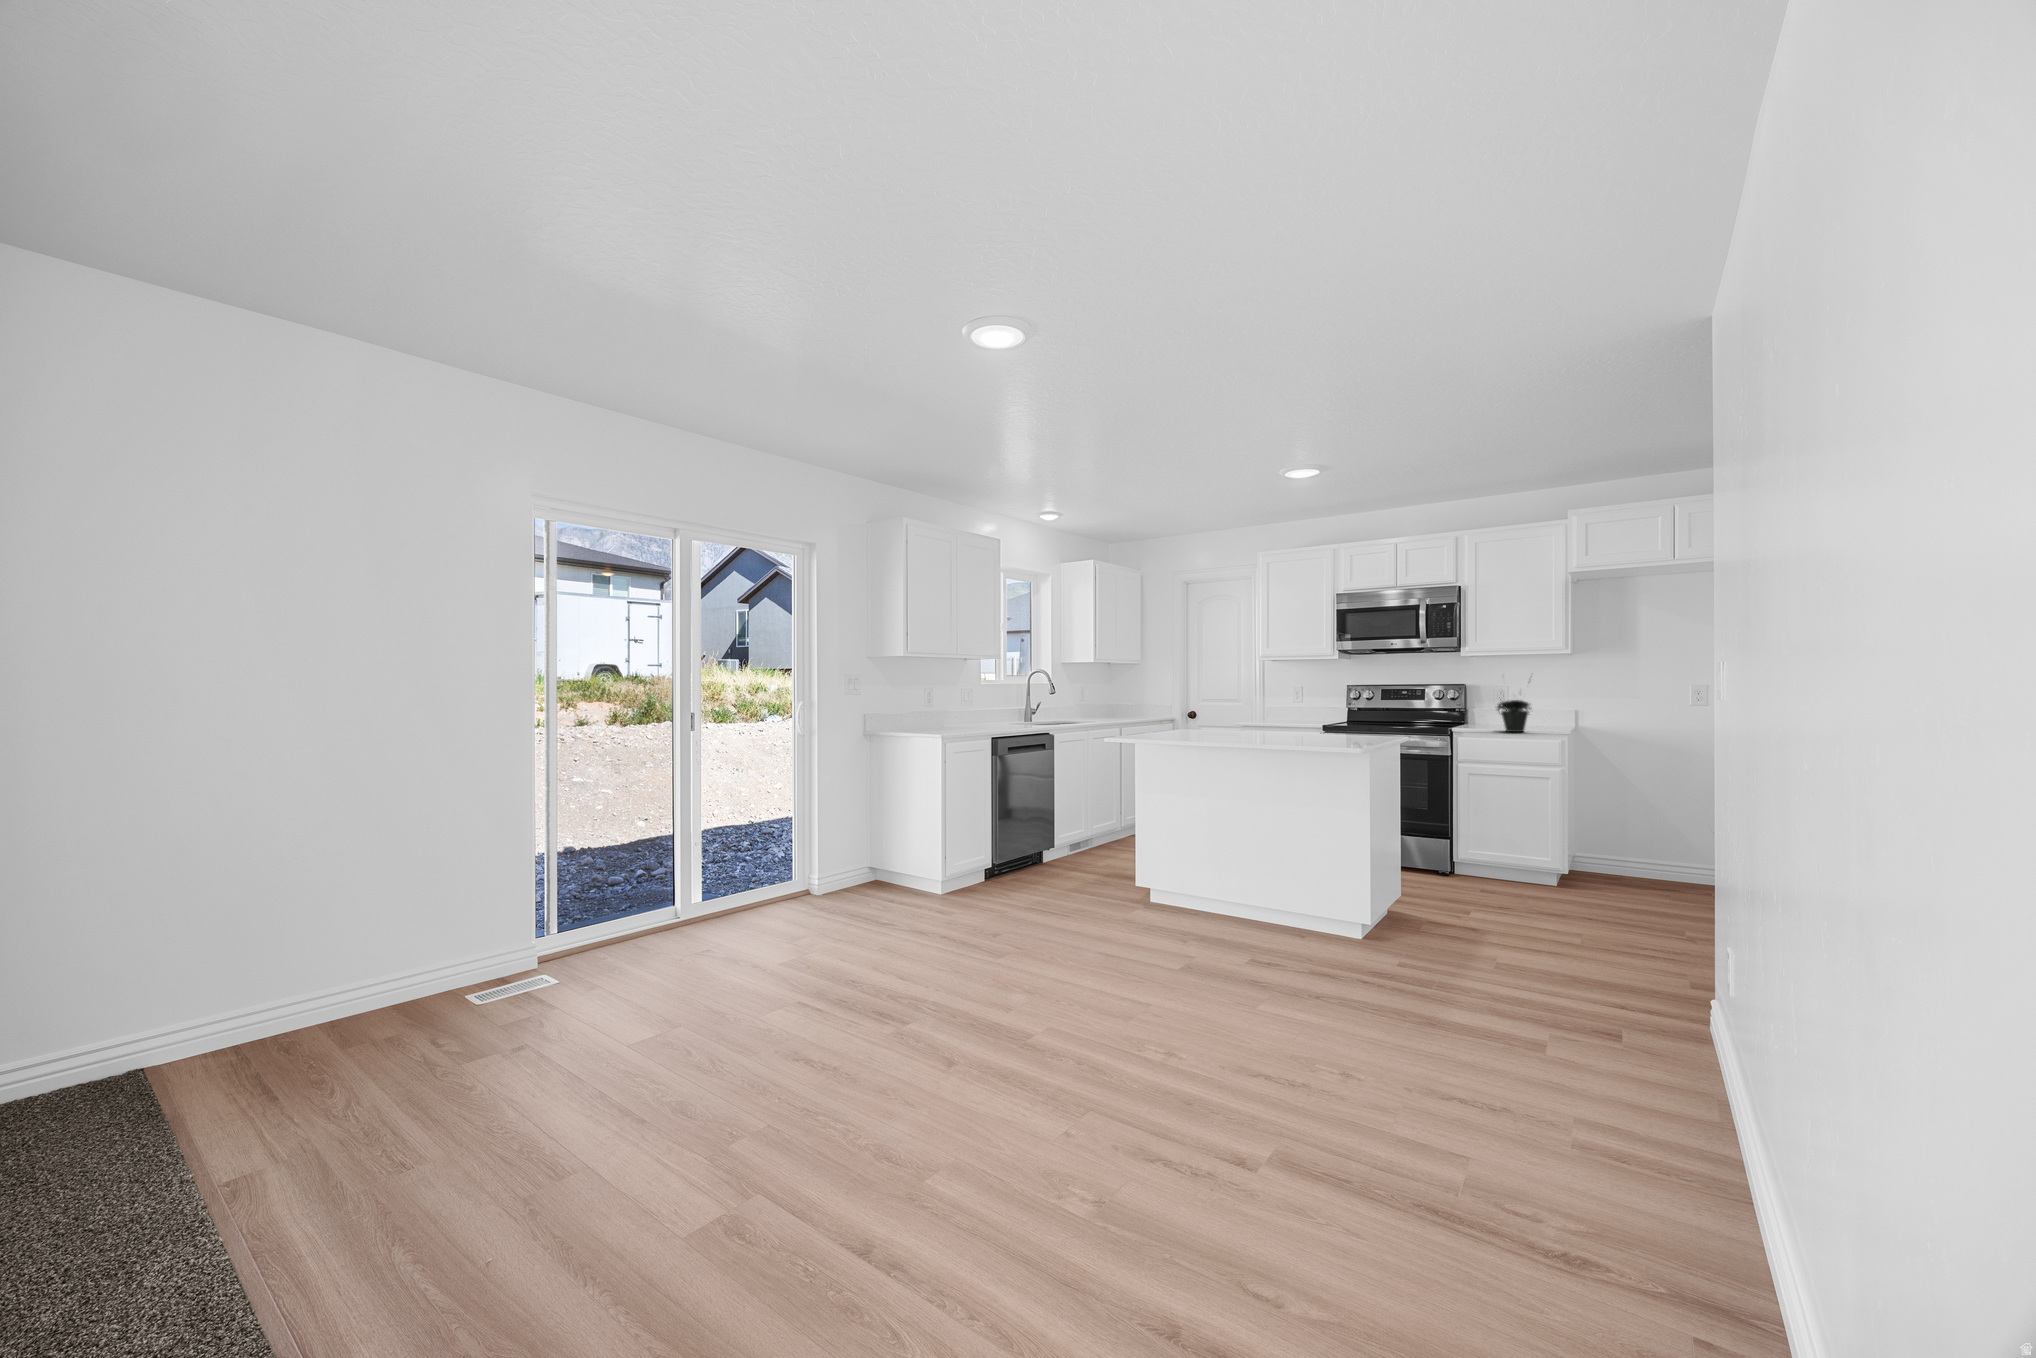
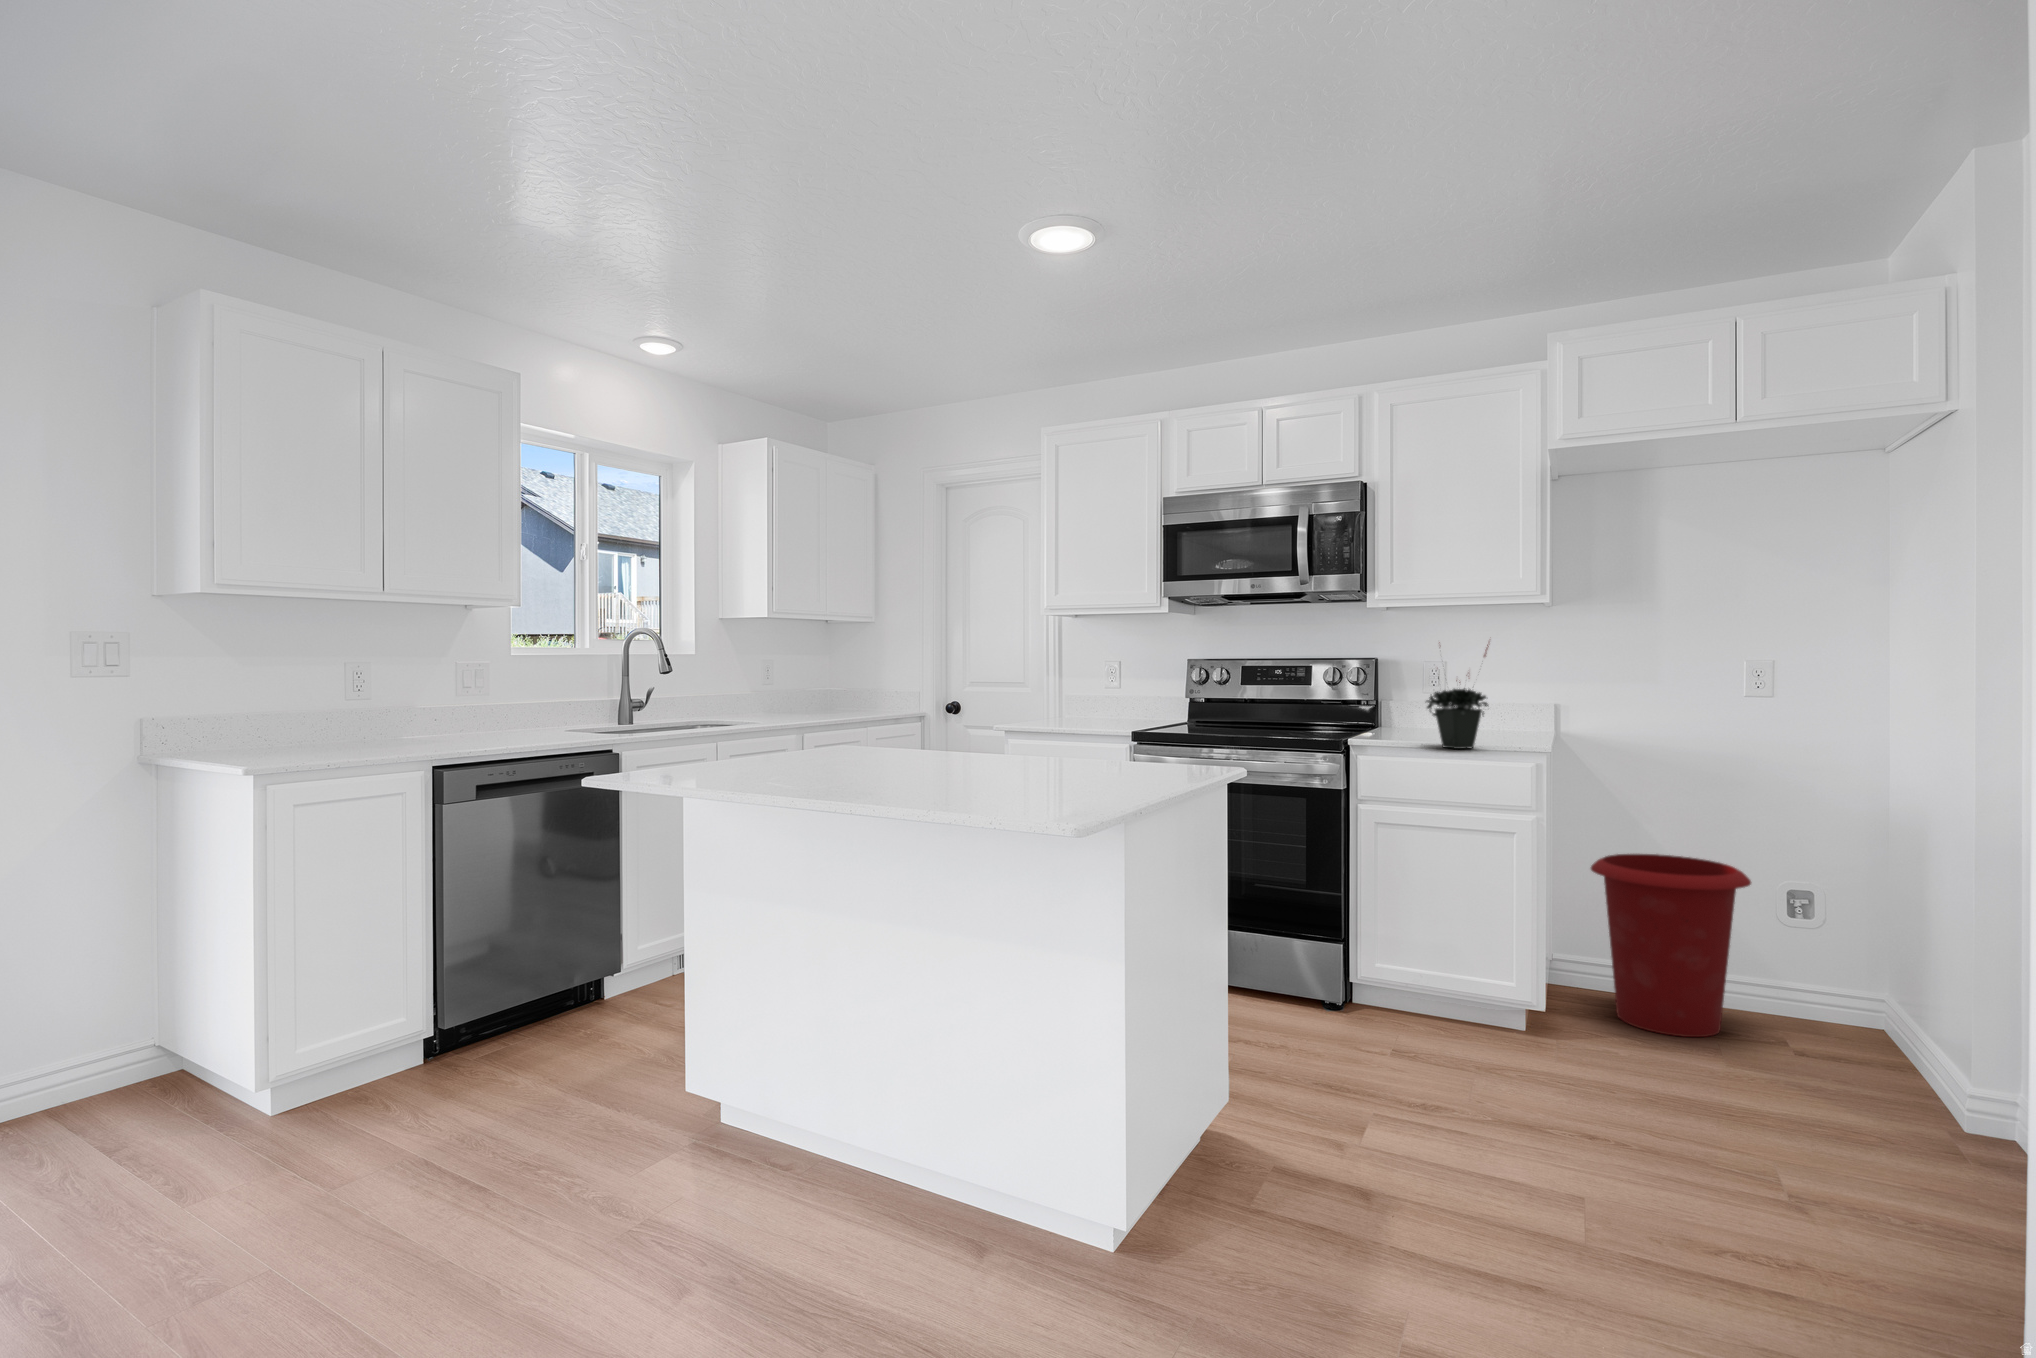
waste bin: none [1594,793,1687,889] -> present [1591,854,1751,1037]

